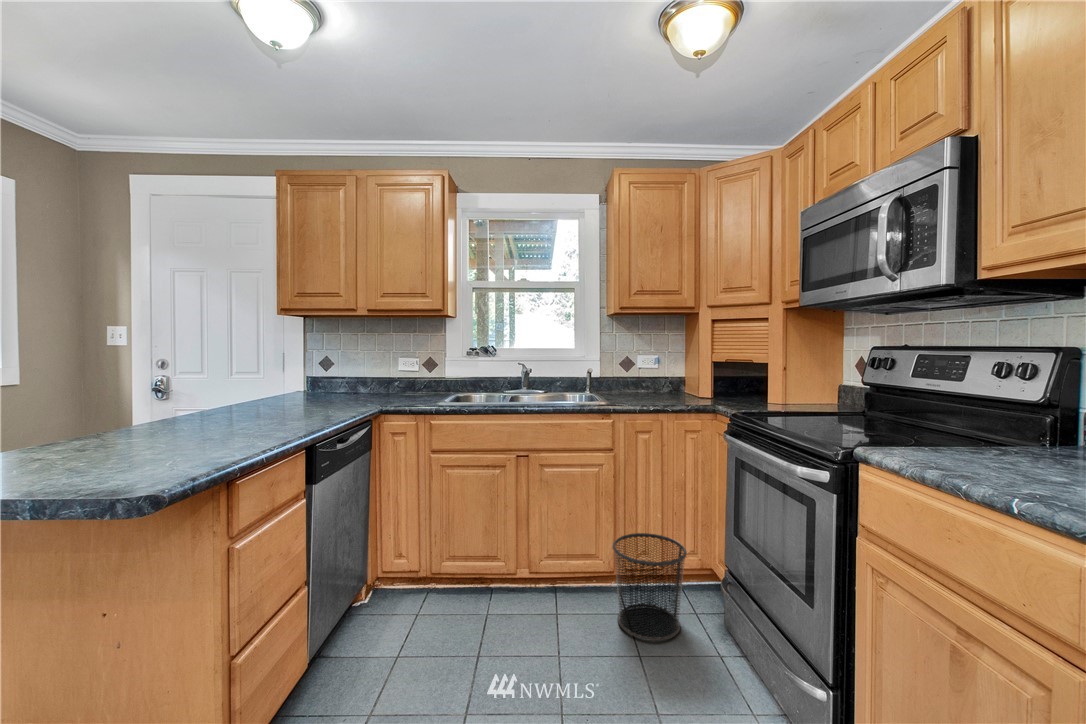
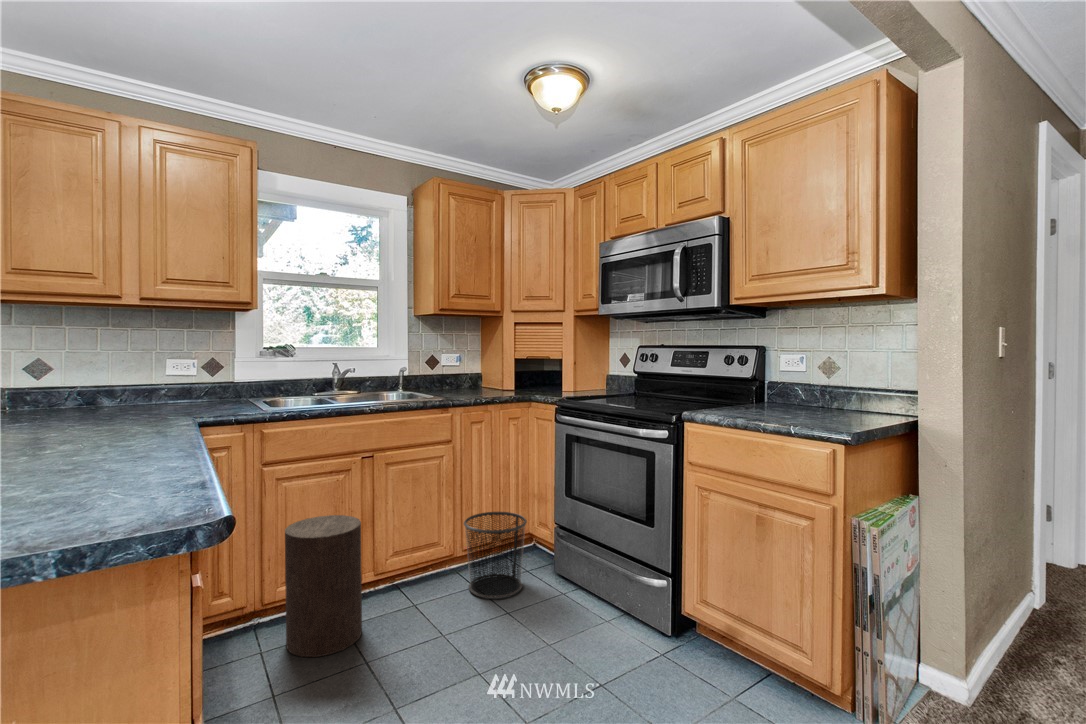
stool: none [426,508,495,647] -> present [285,515,362,657]

